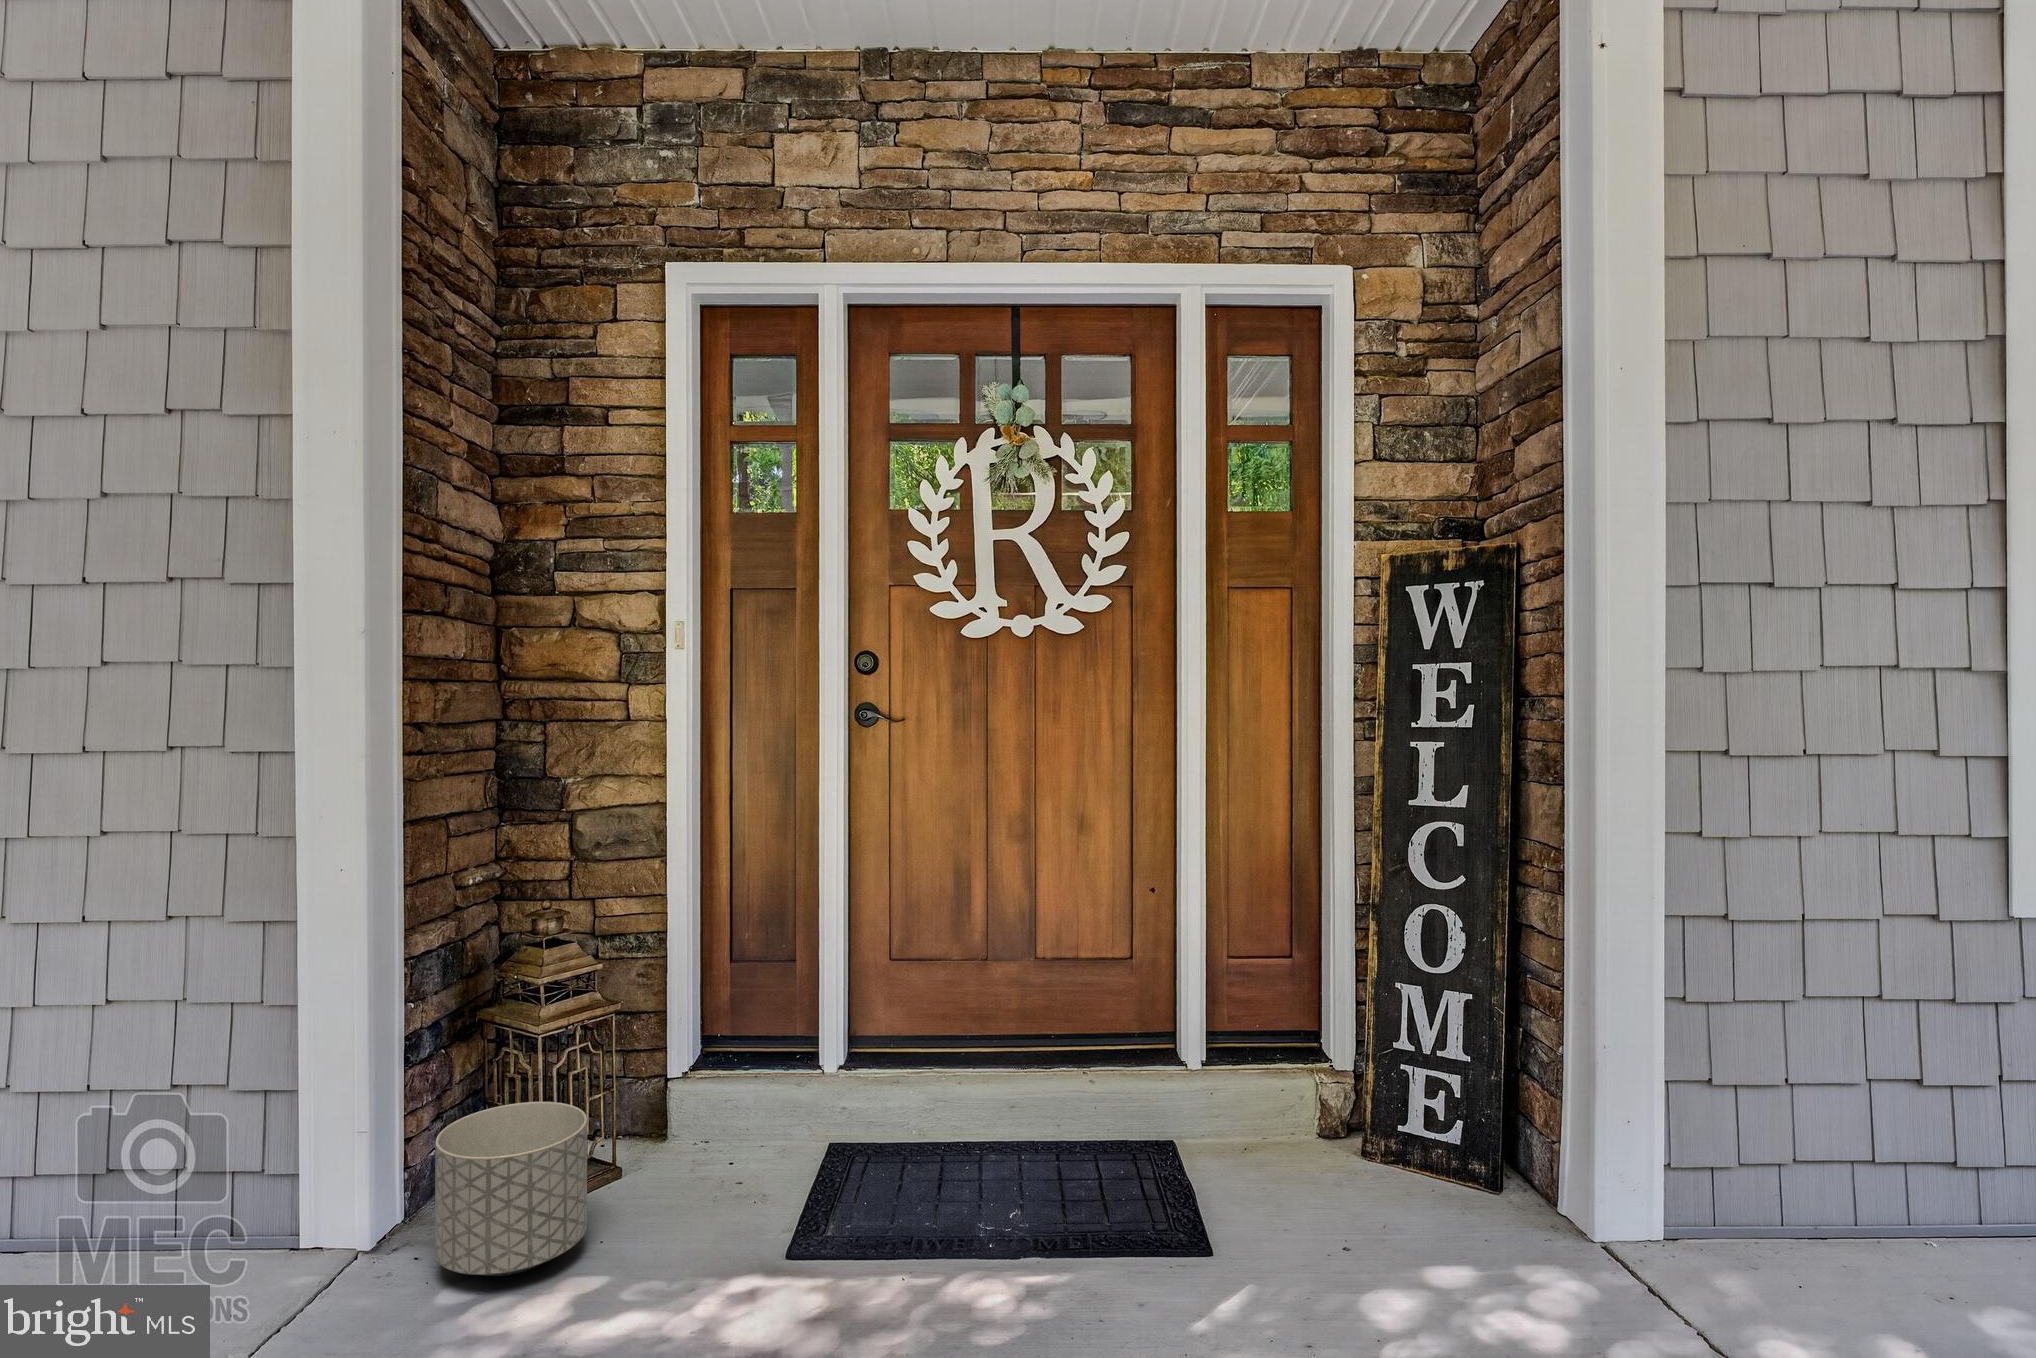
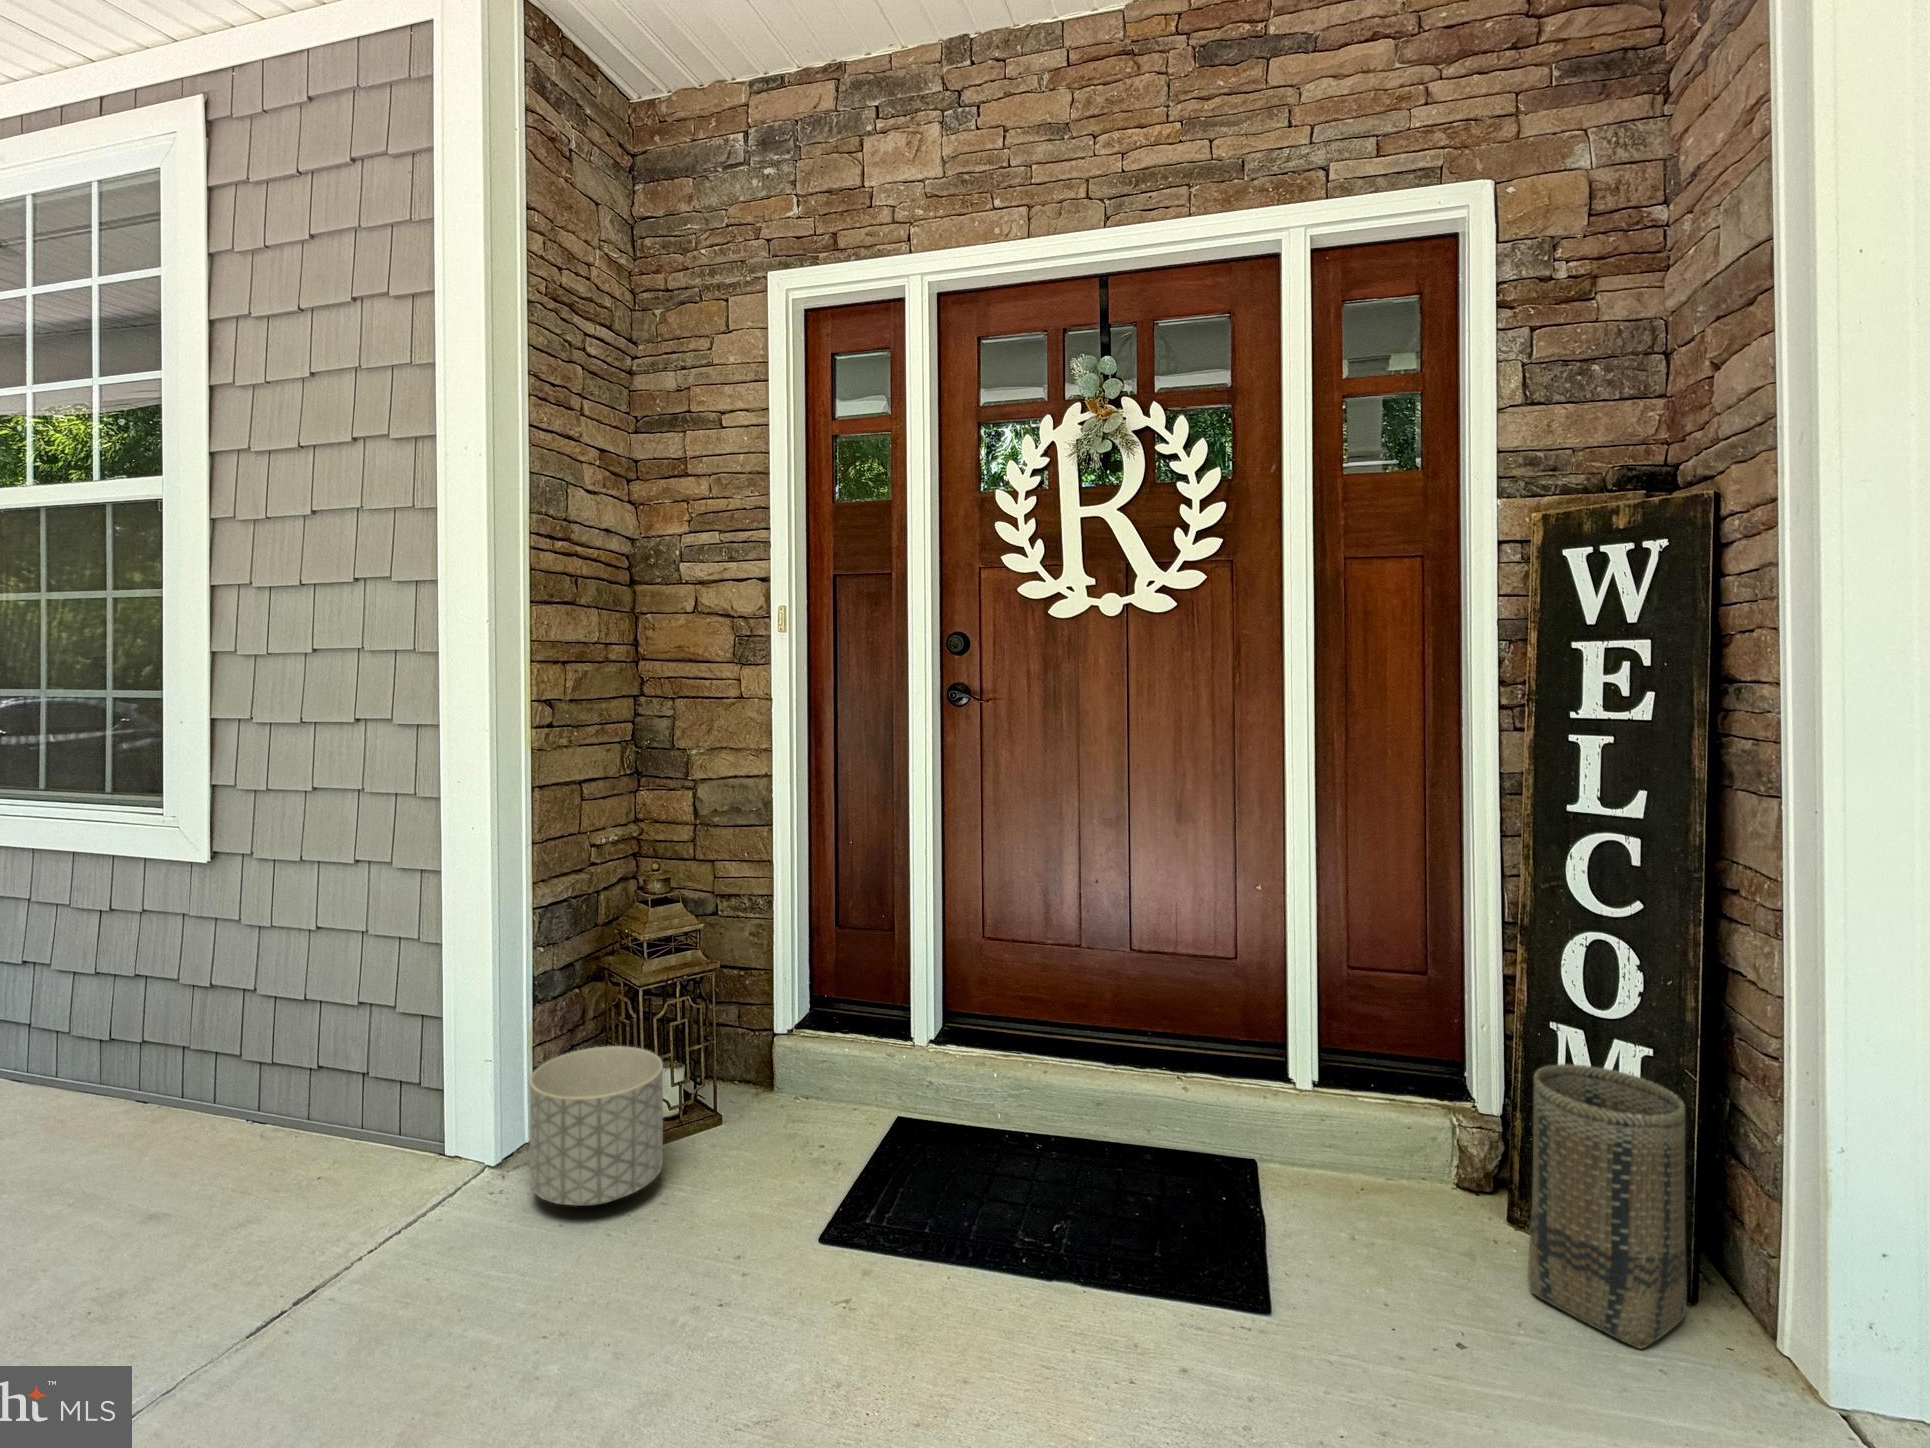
basket: none [1390,1015,1499,1233] -> present [1528,1064,1687,1349]

